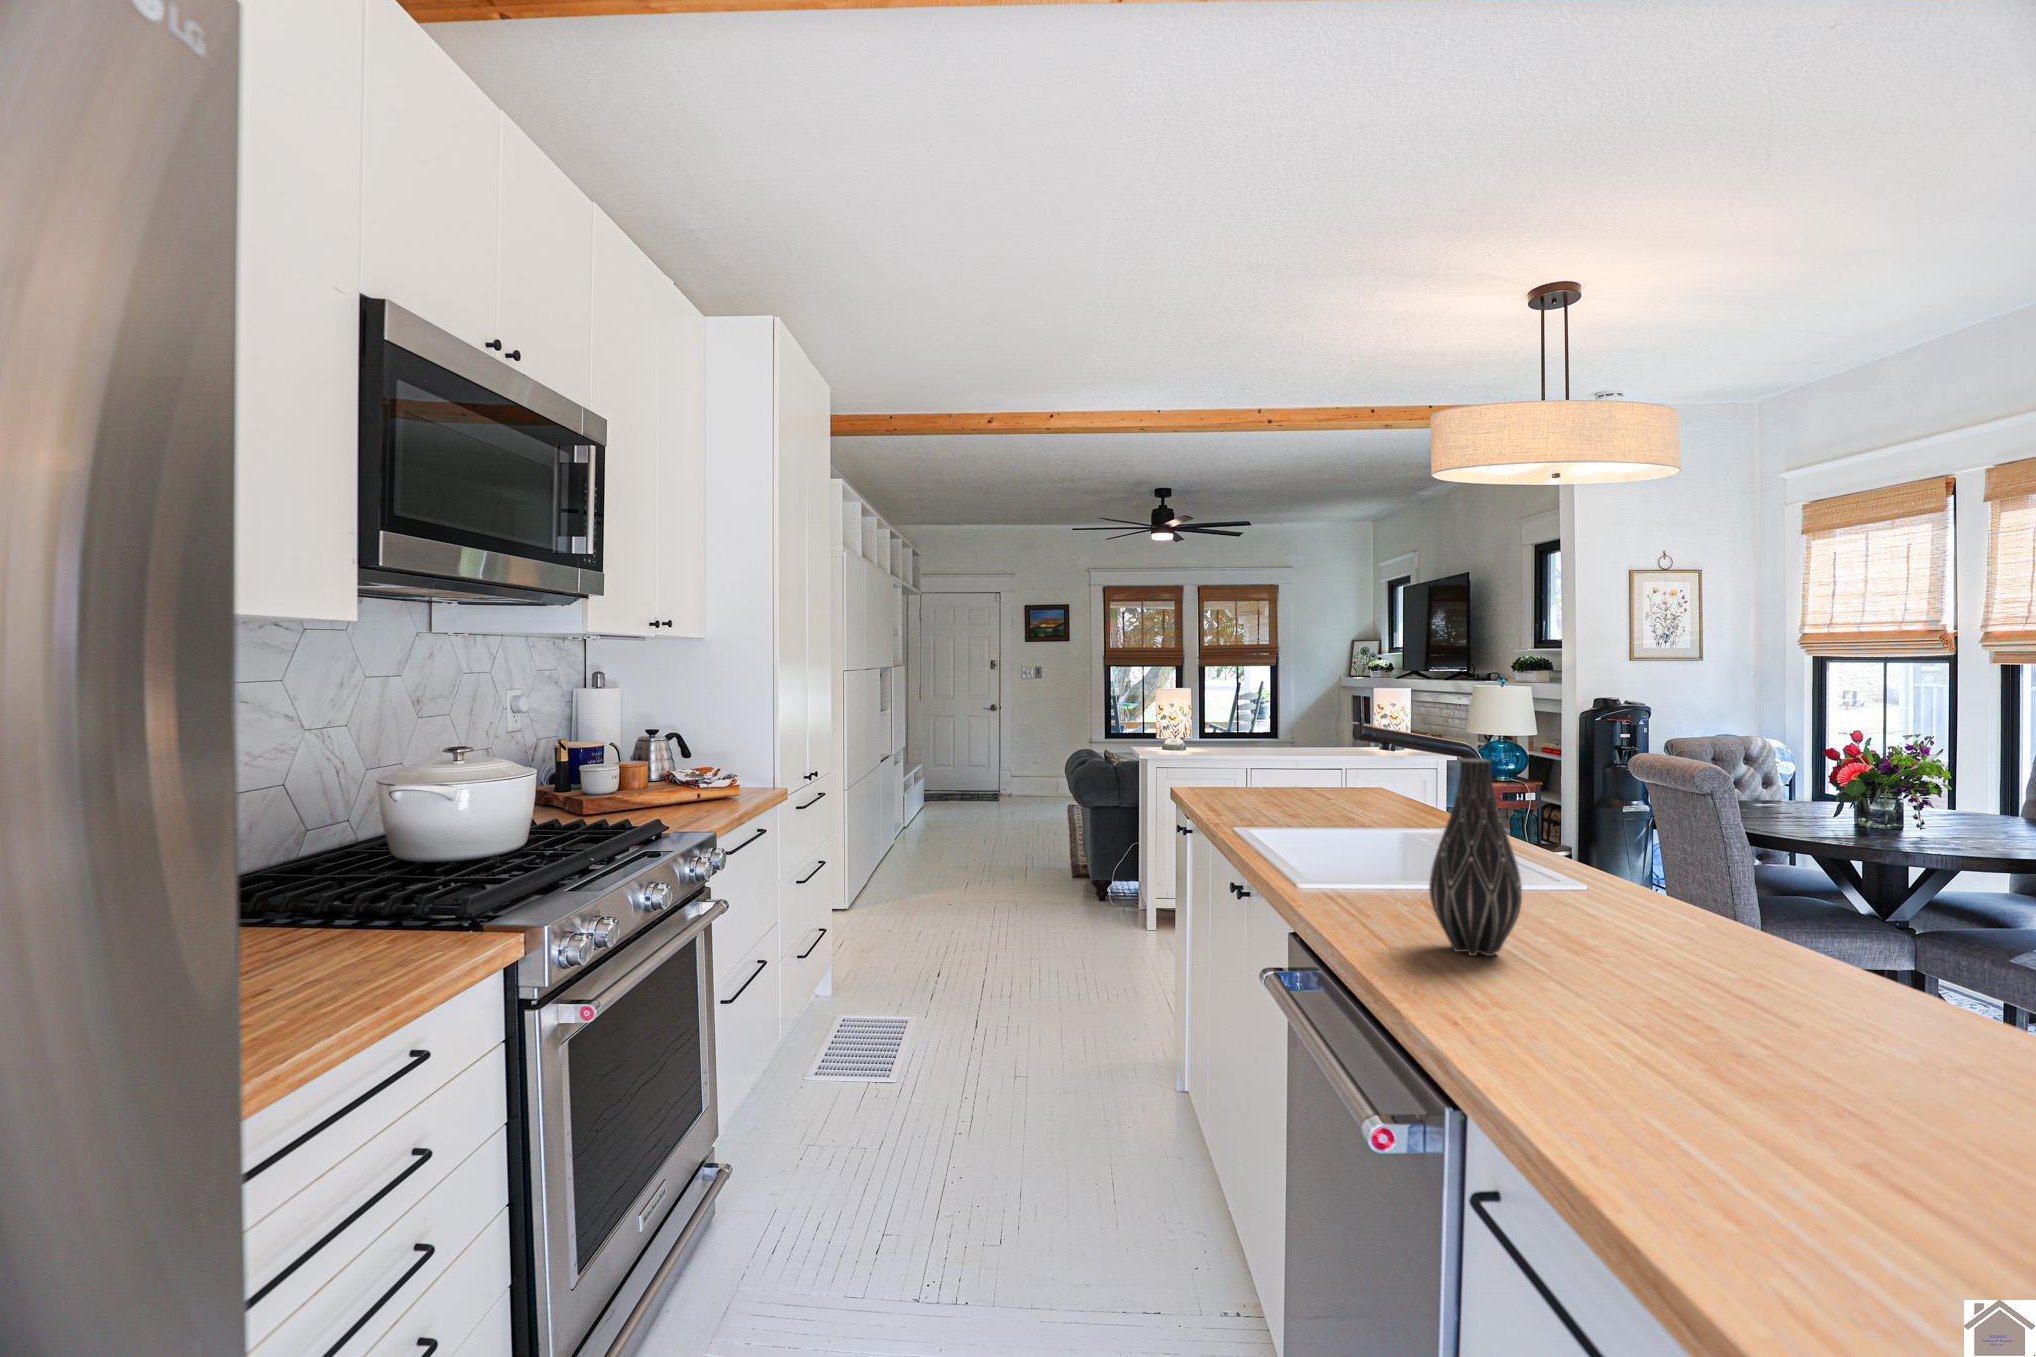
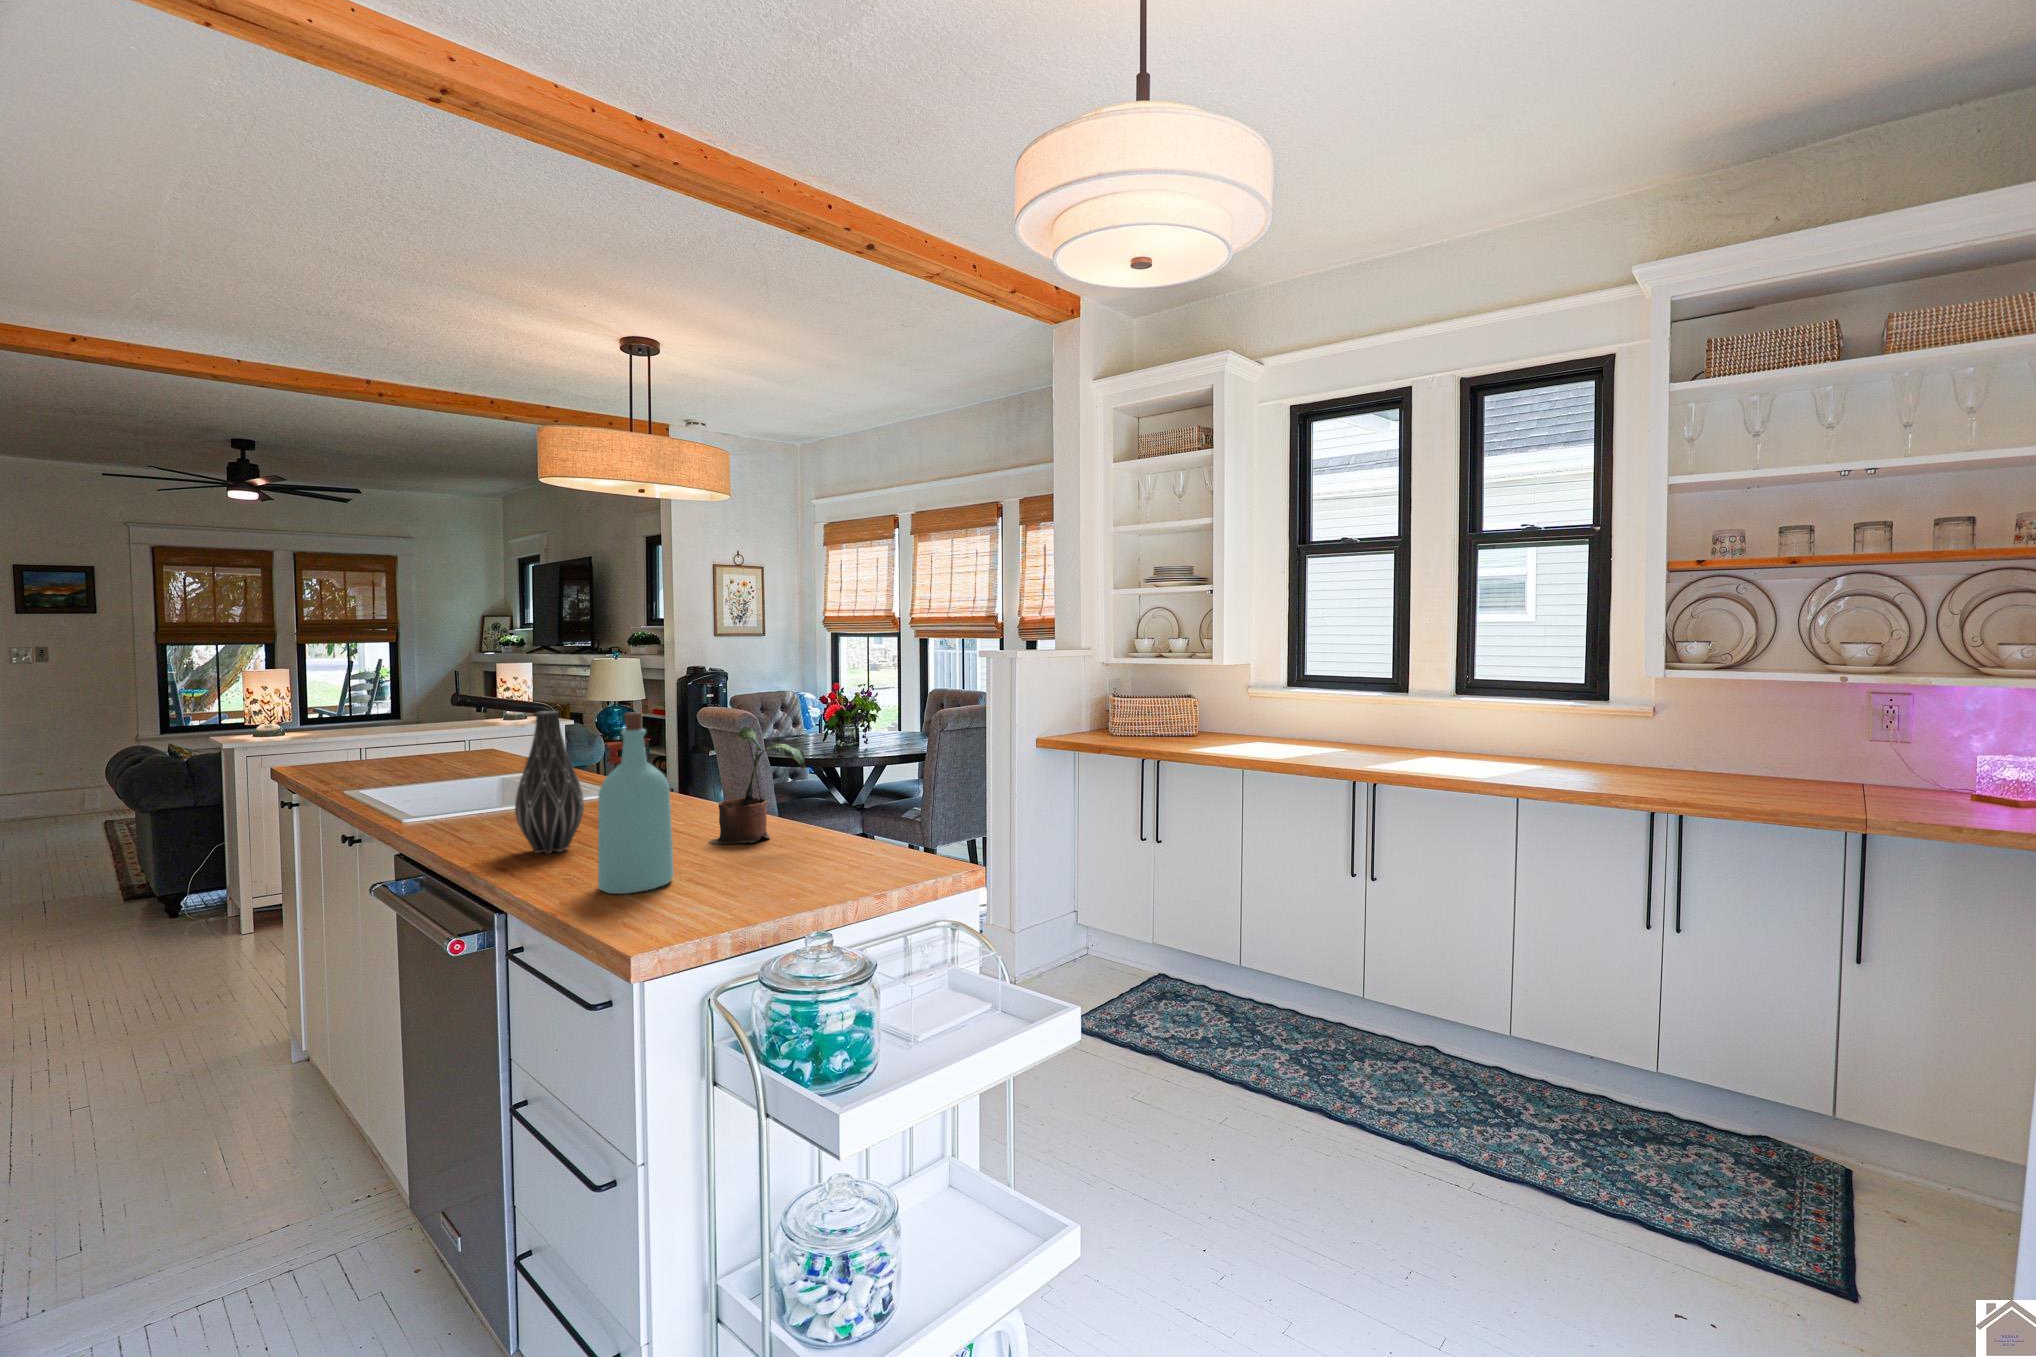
bottle: none [1565,776,1691,1070] -> present [598,712,674,894]
potted plant: none [1721,809,1929,1006] -> present [708,727,805,845]

